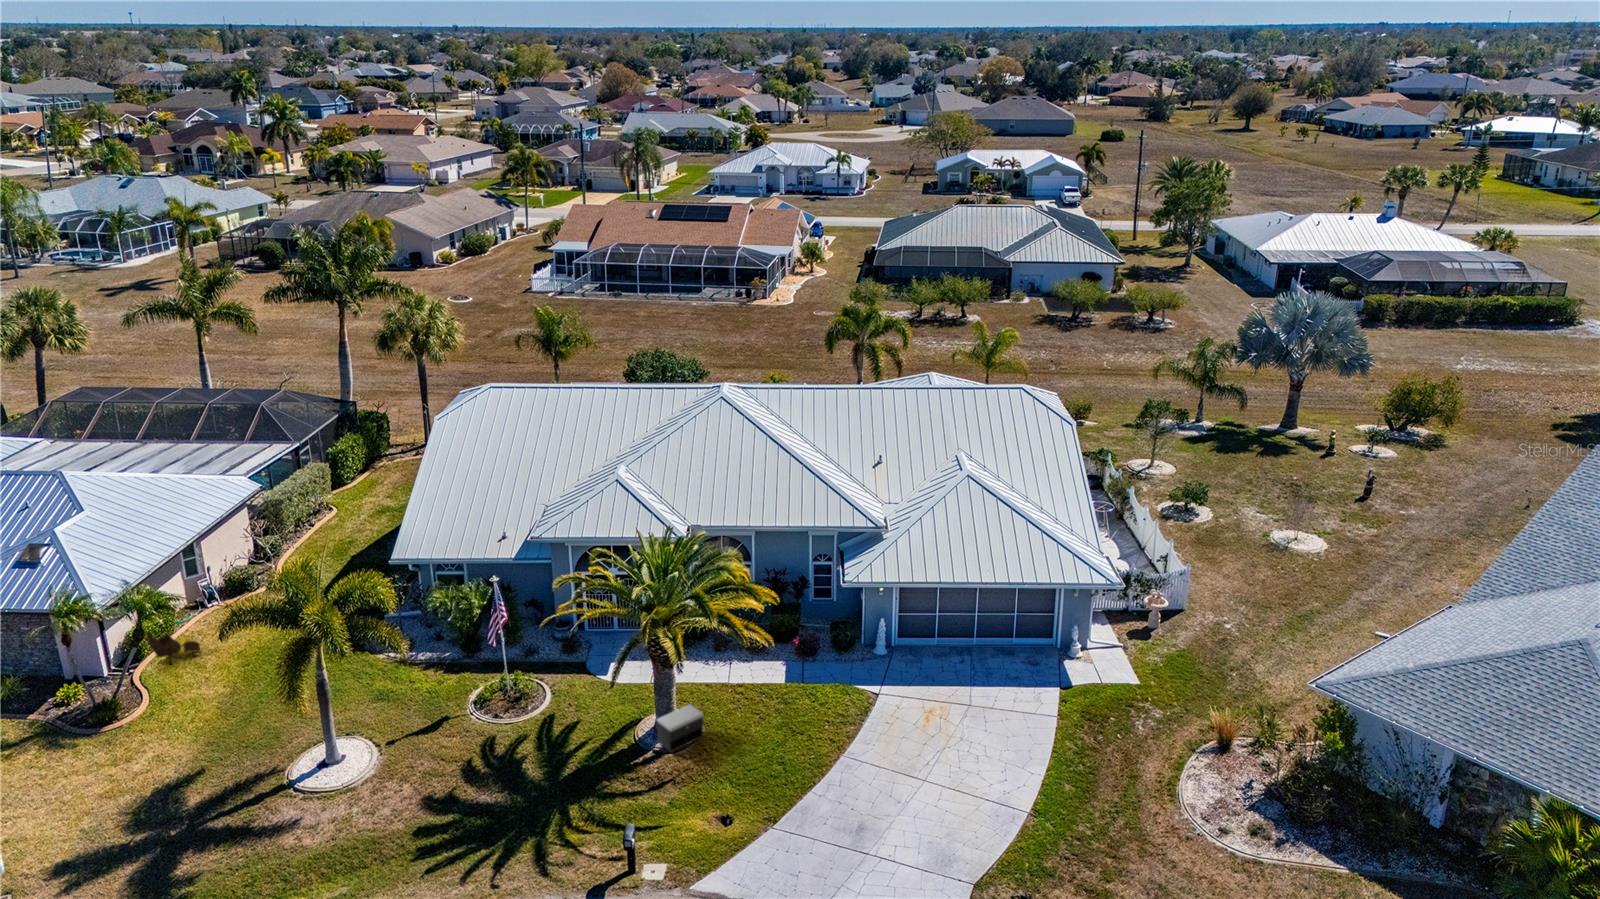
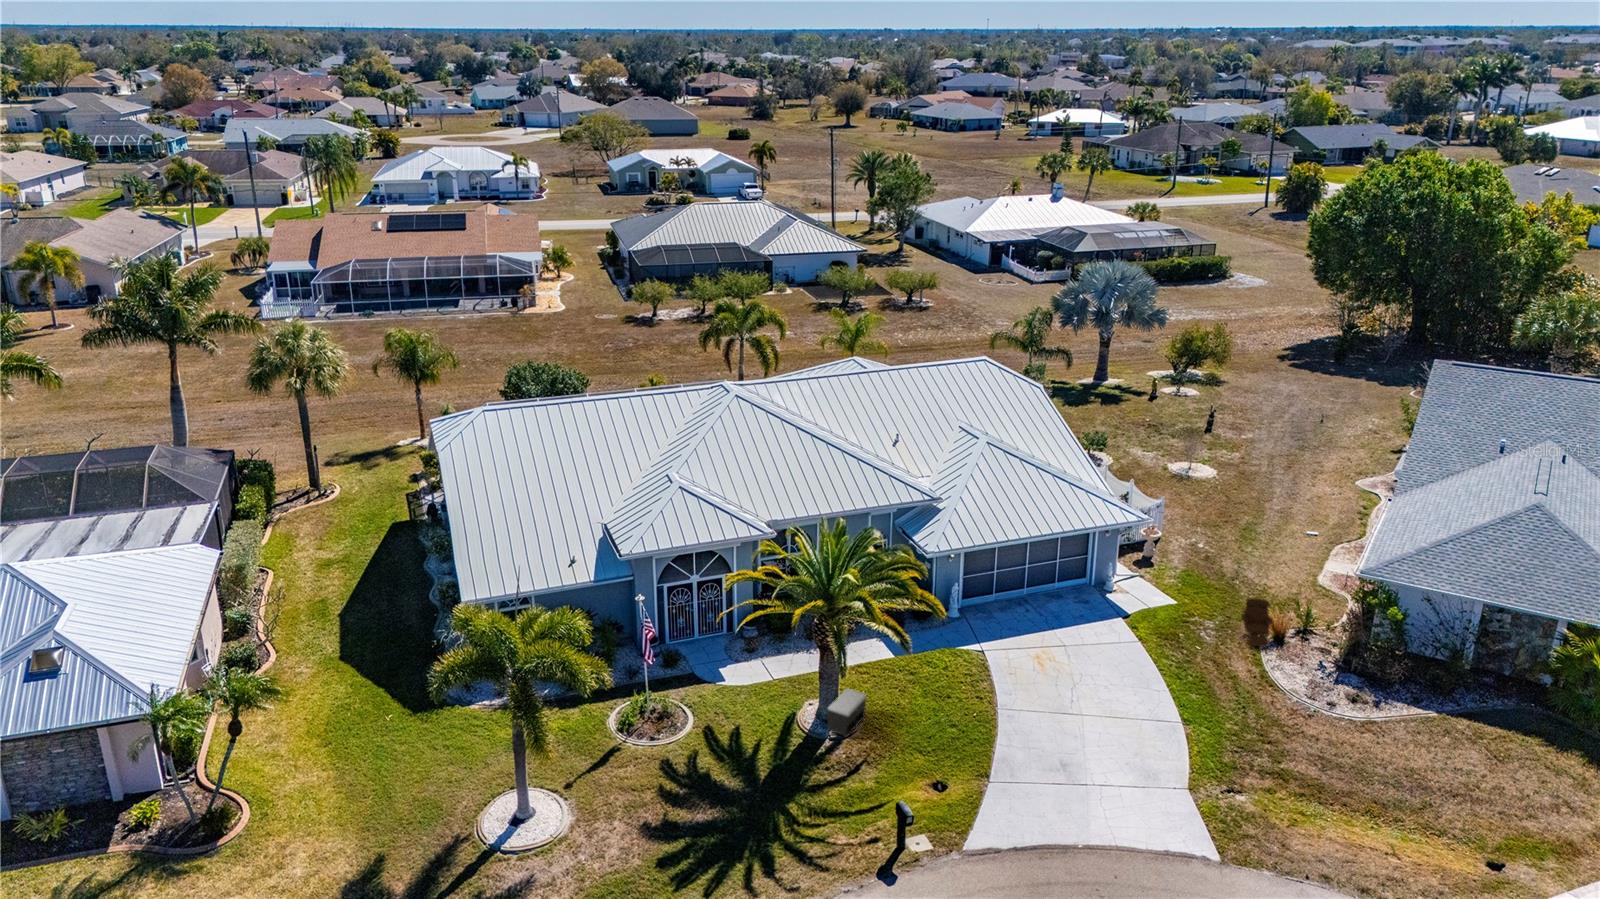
lounge chair: present [147,632,200,664] -> present [1241,599,1273,647]

